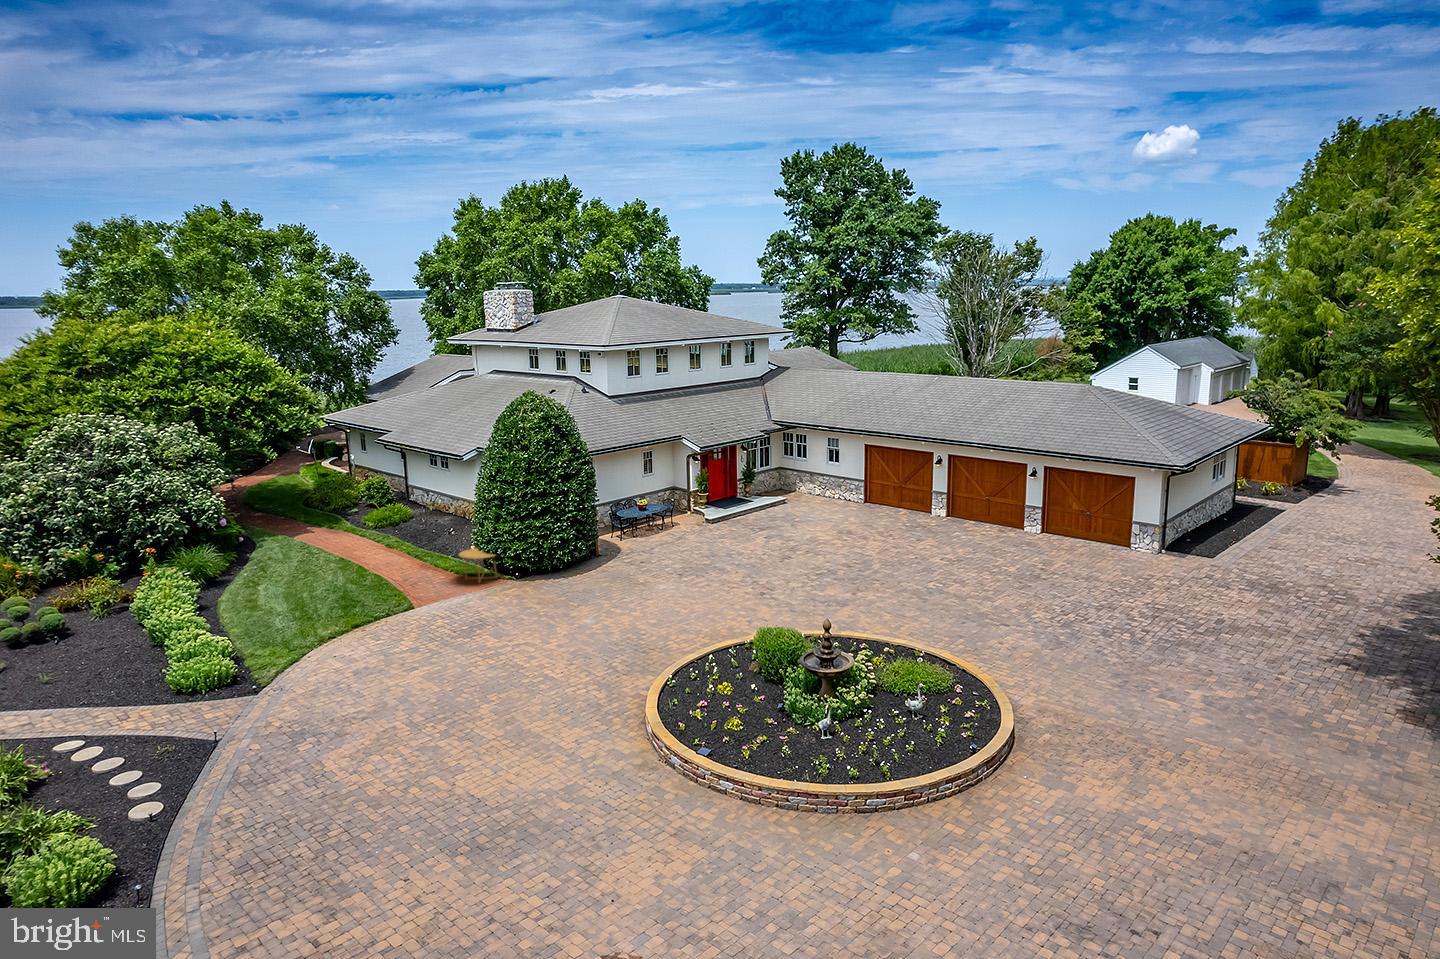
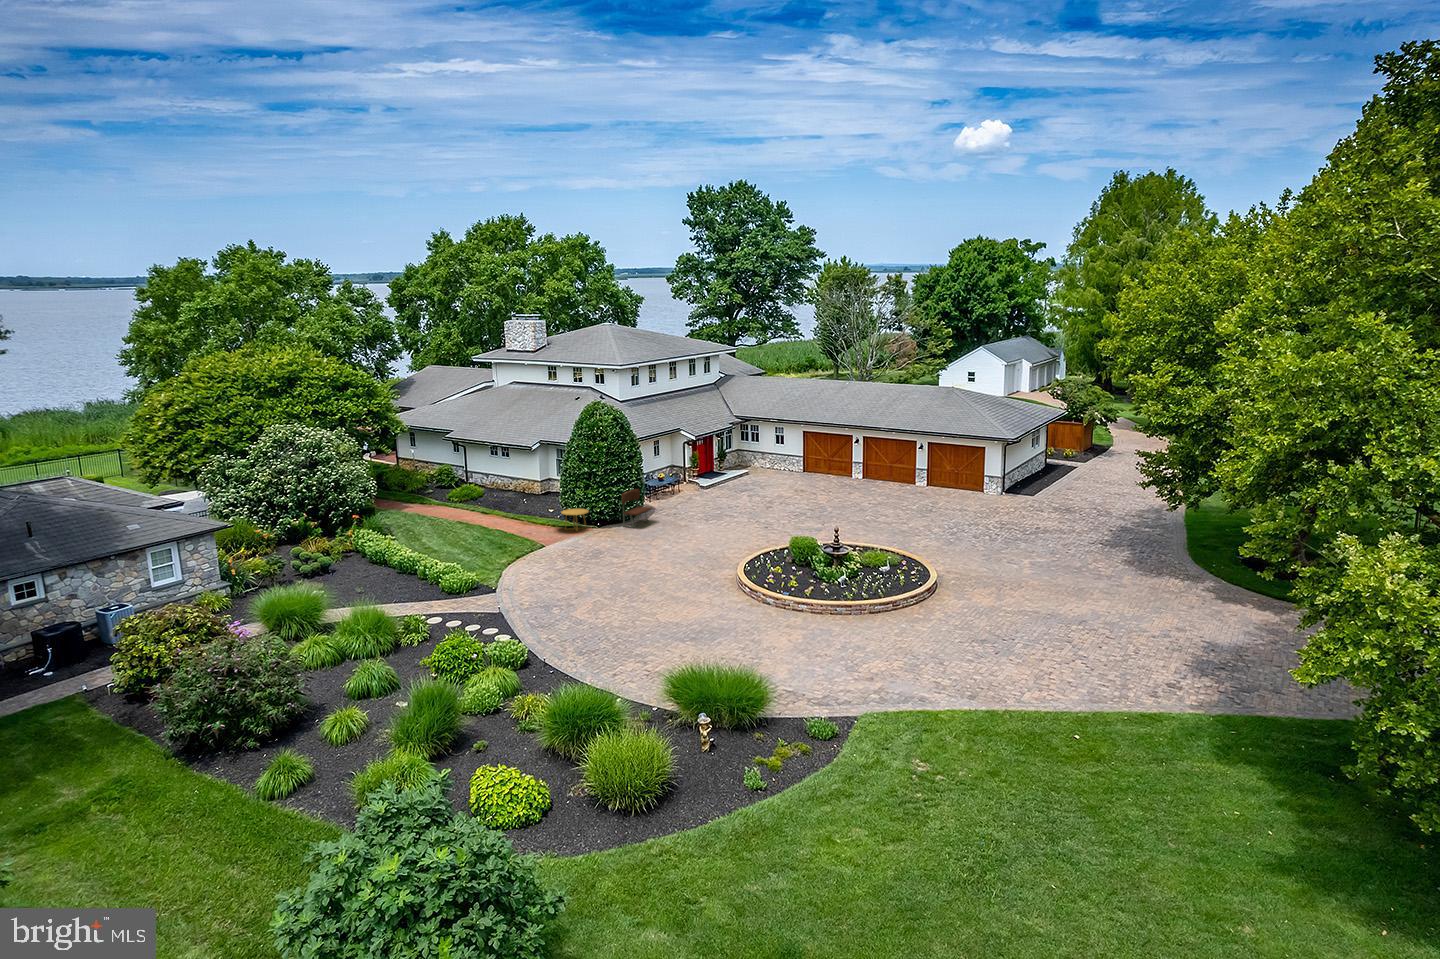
bench: none [548,522,599,581] -> present [622,489,652,528]

